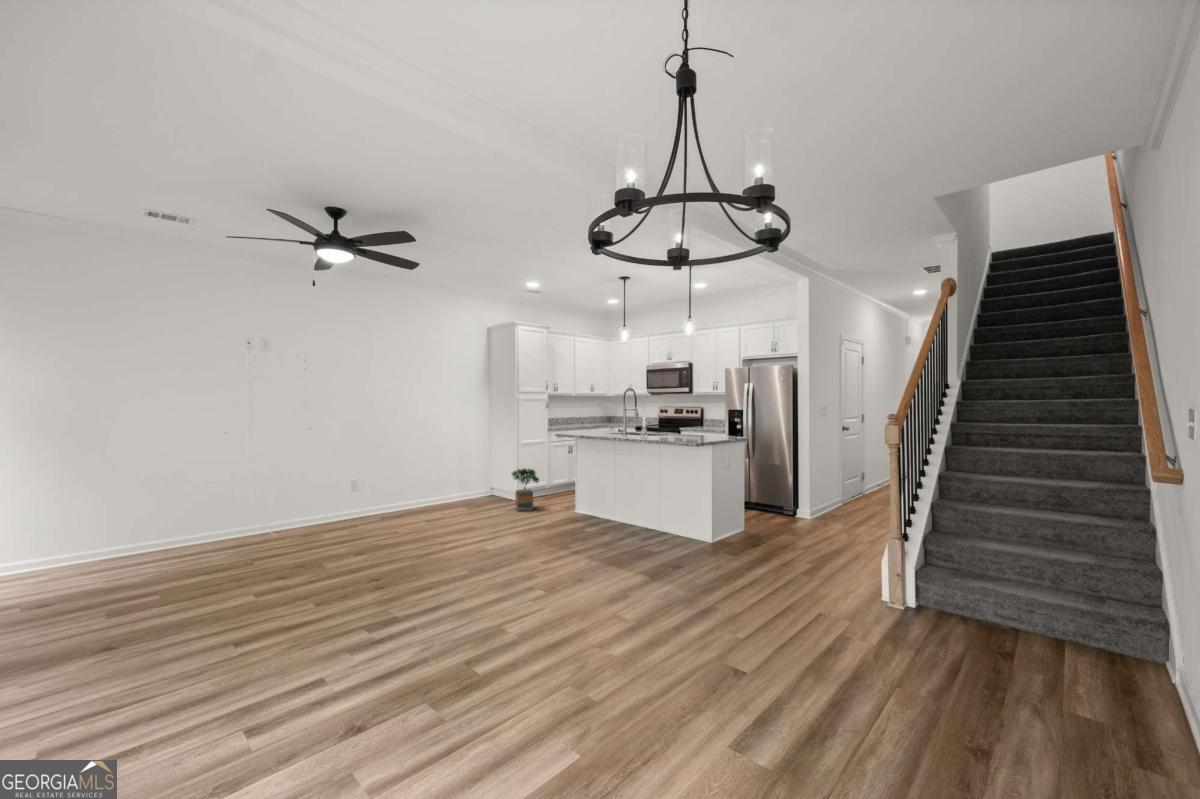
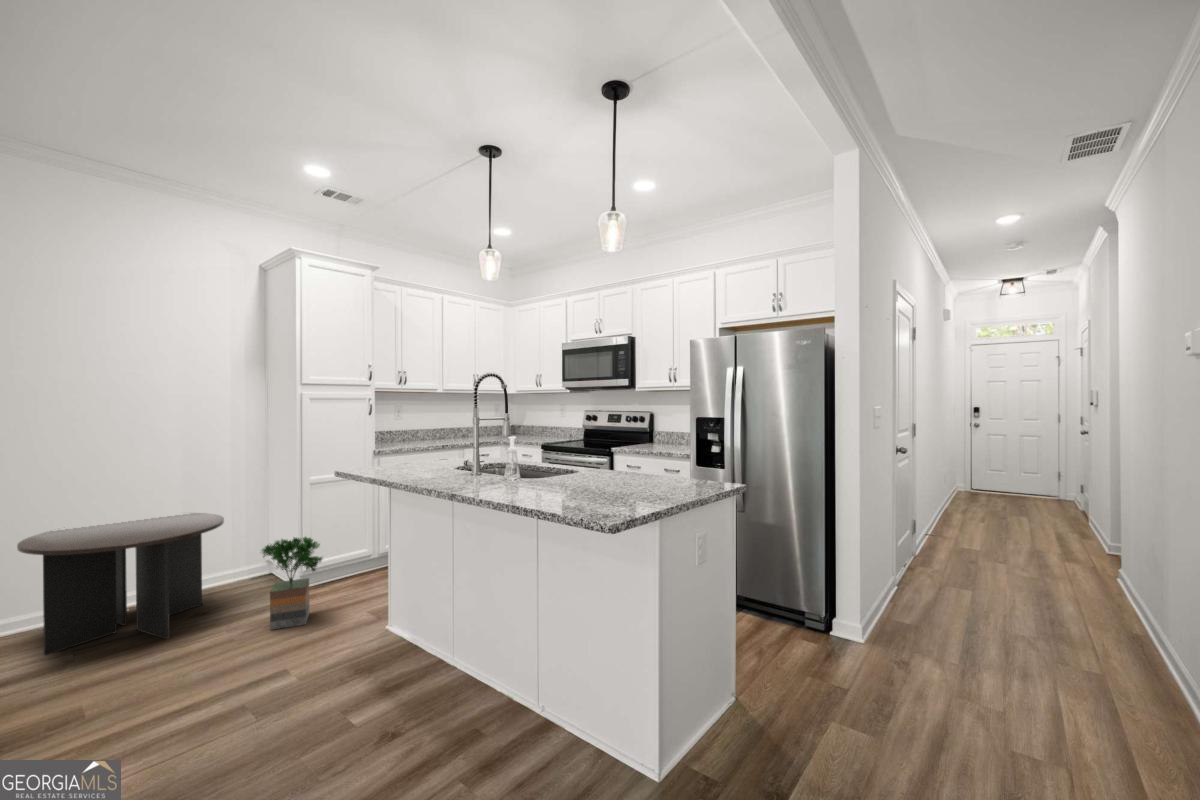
coffee table: none [410,458,487,516] -> present [17,513,224,655]

